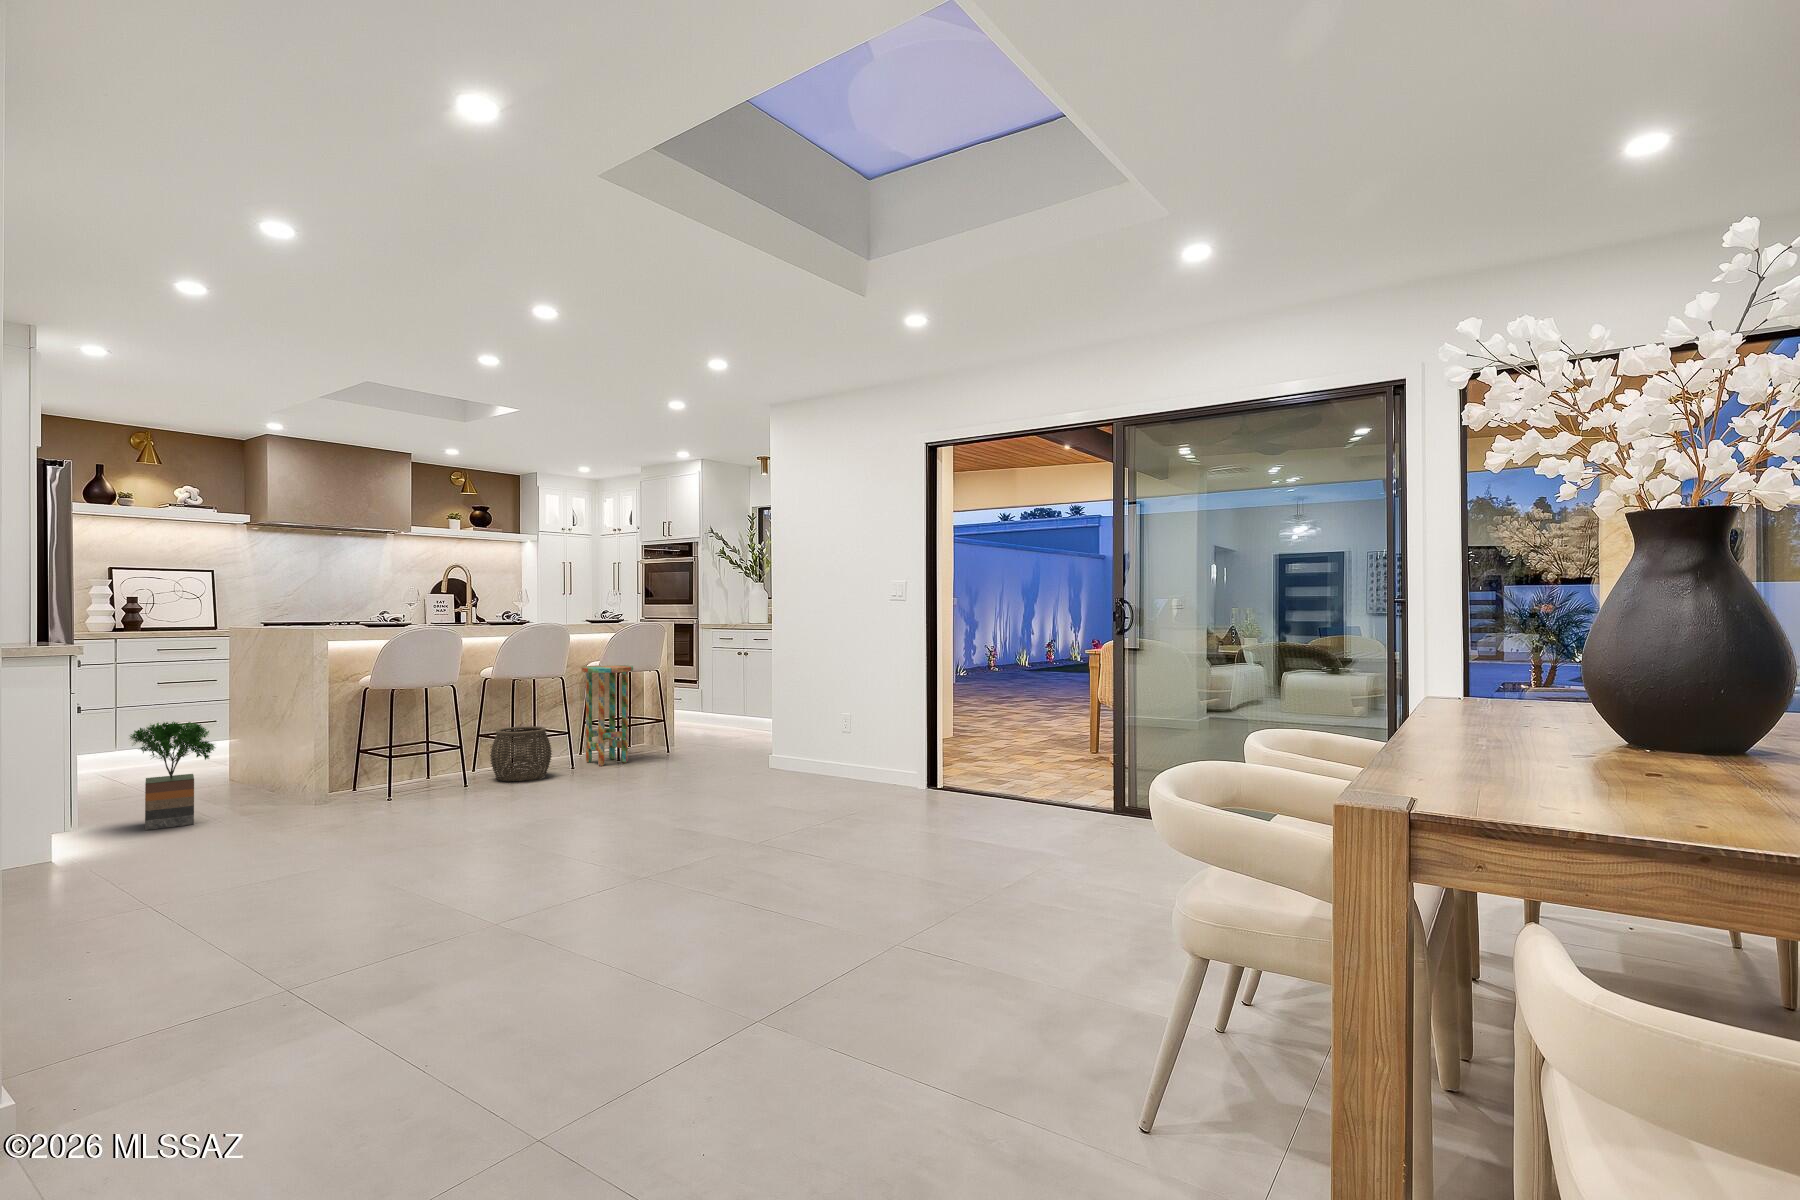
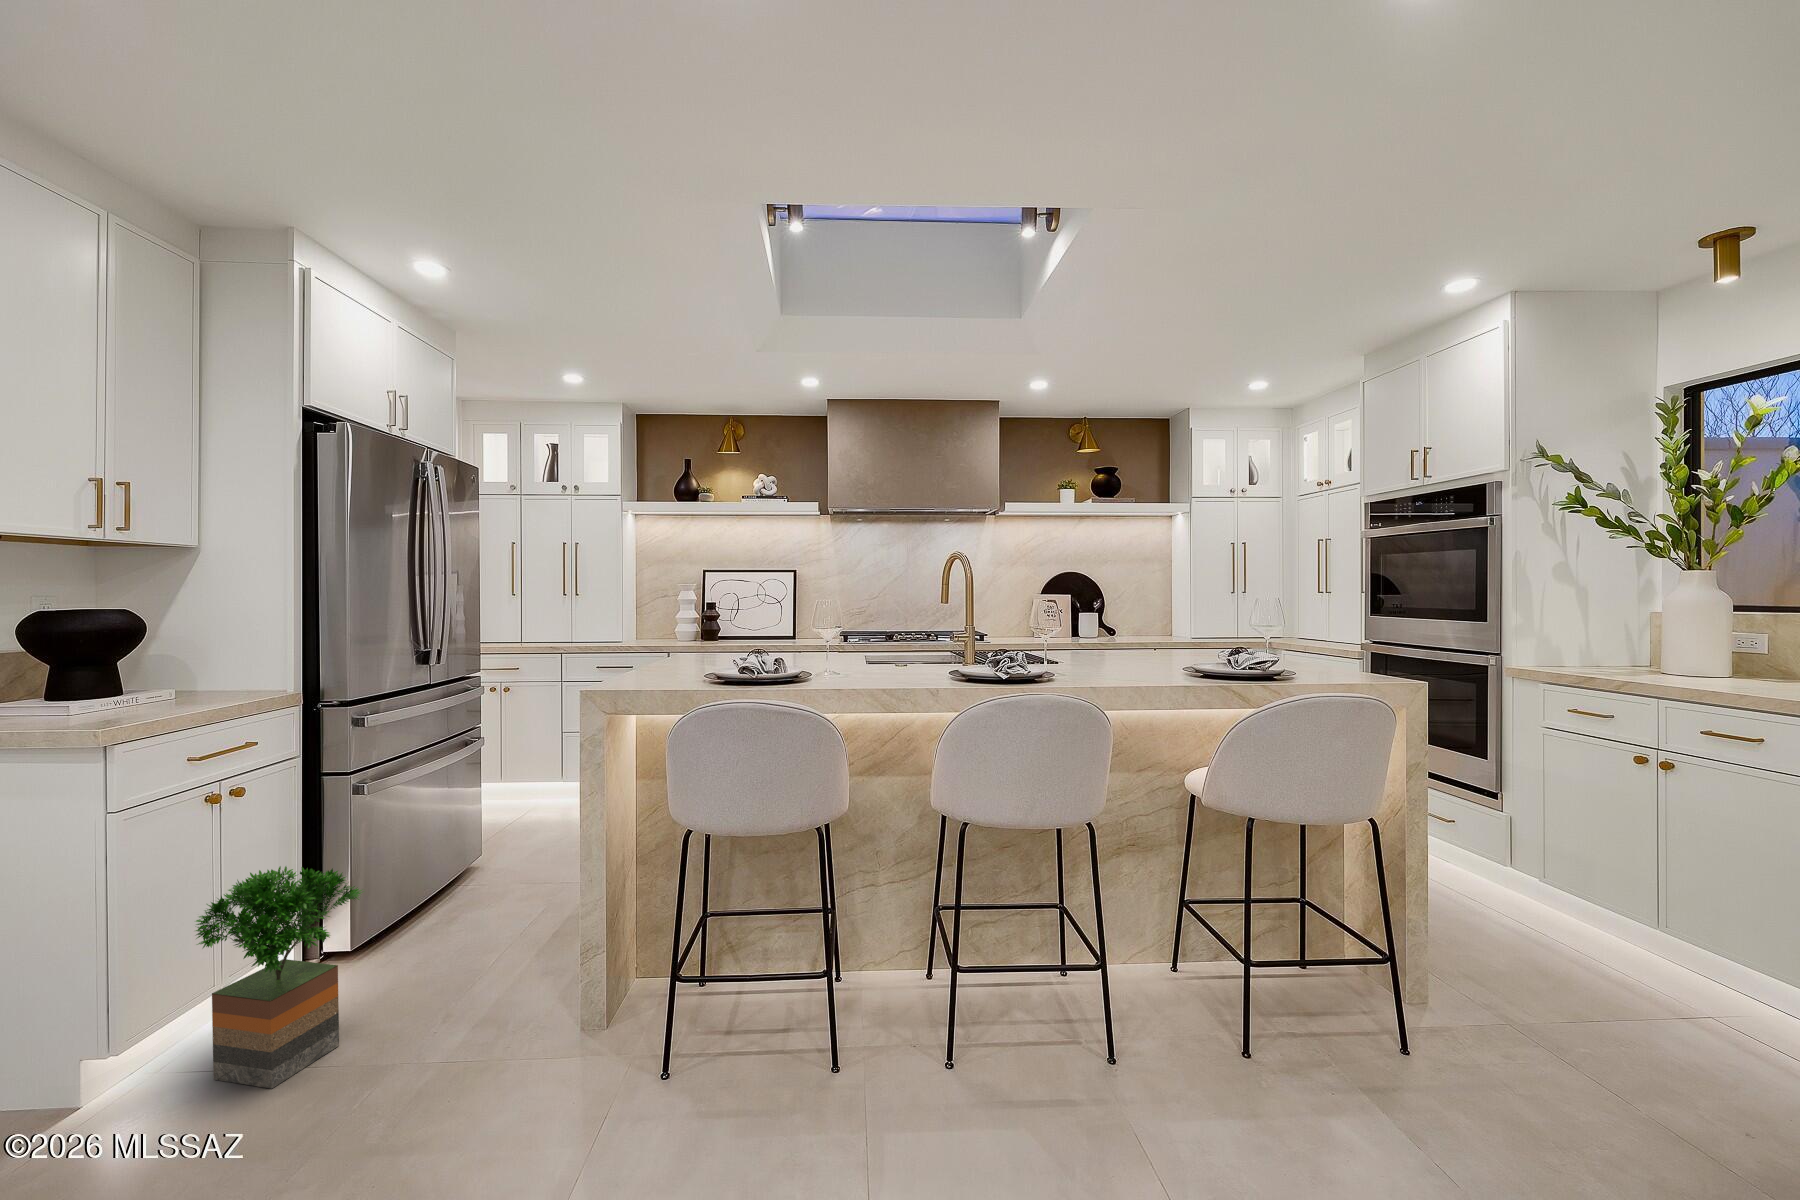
side table: present [581,665,633,766] -> none [1116,805,1262,1118]
woven basket: present [490,726,552,781] -> none [849,956,997,1150]

